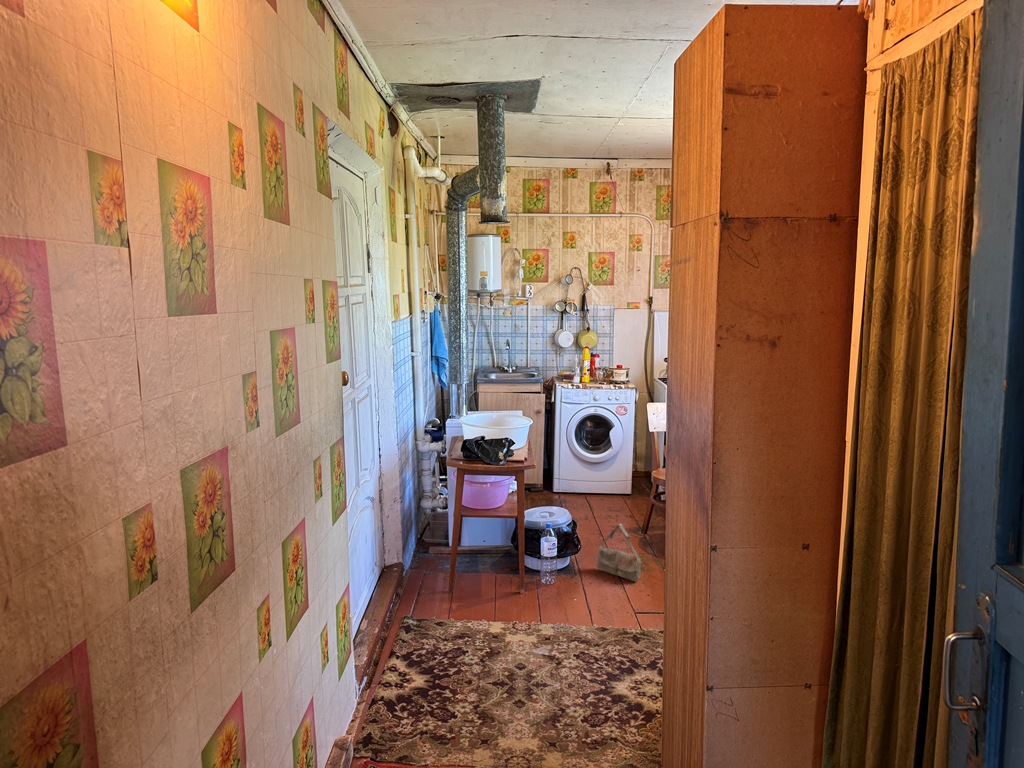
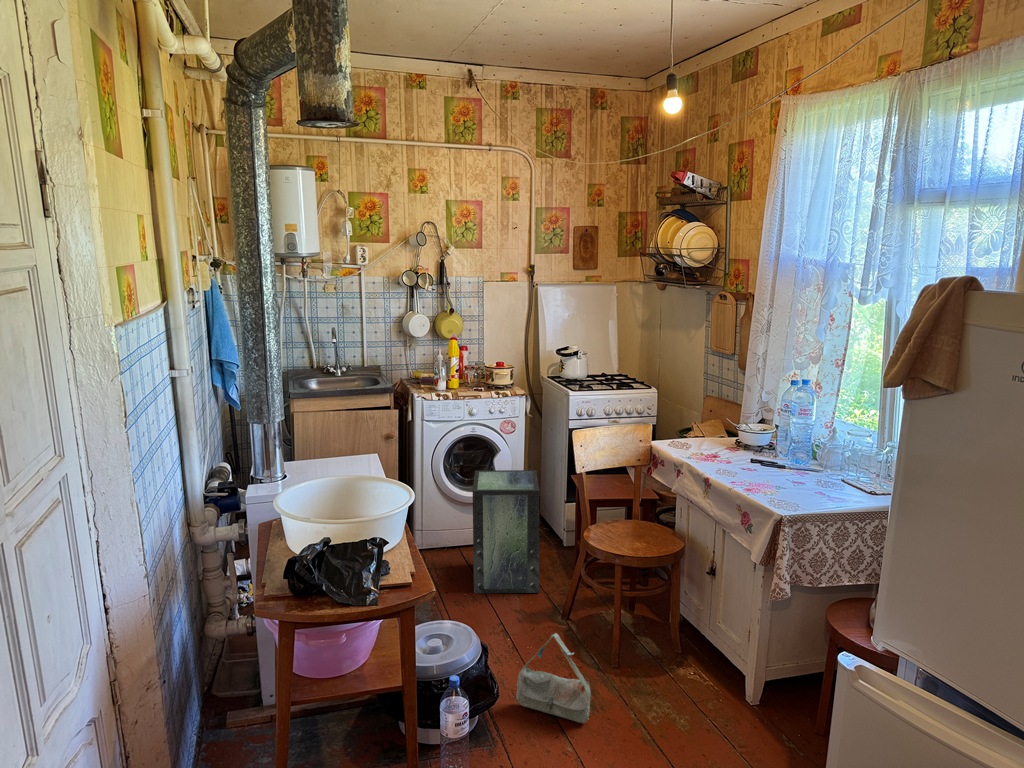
storage box: none [587,437,637,521] -> present [473,470,540,593]

